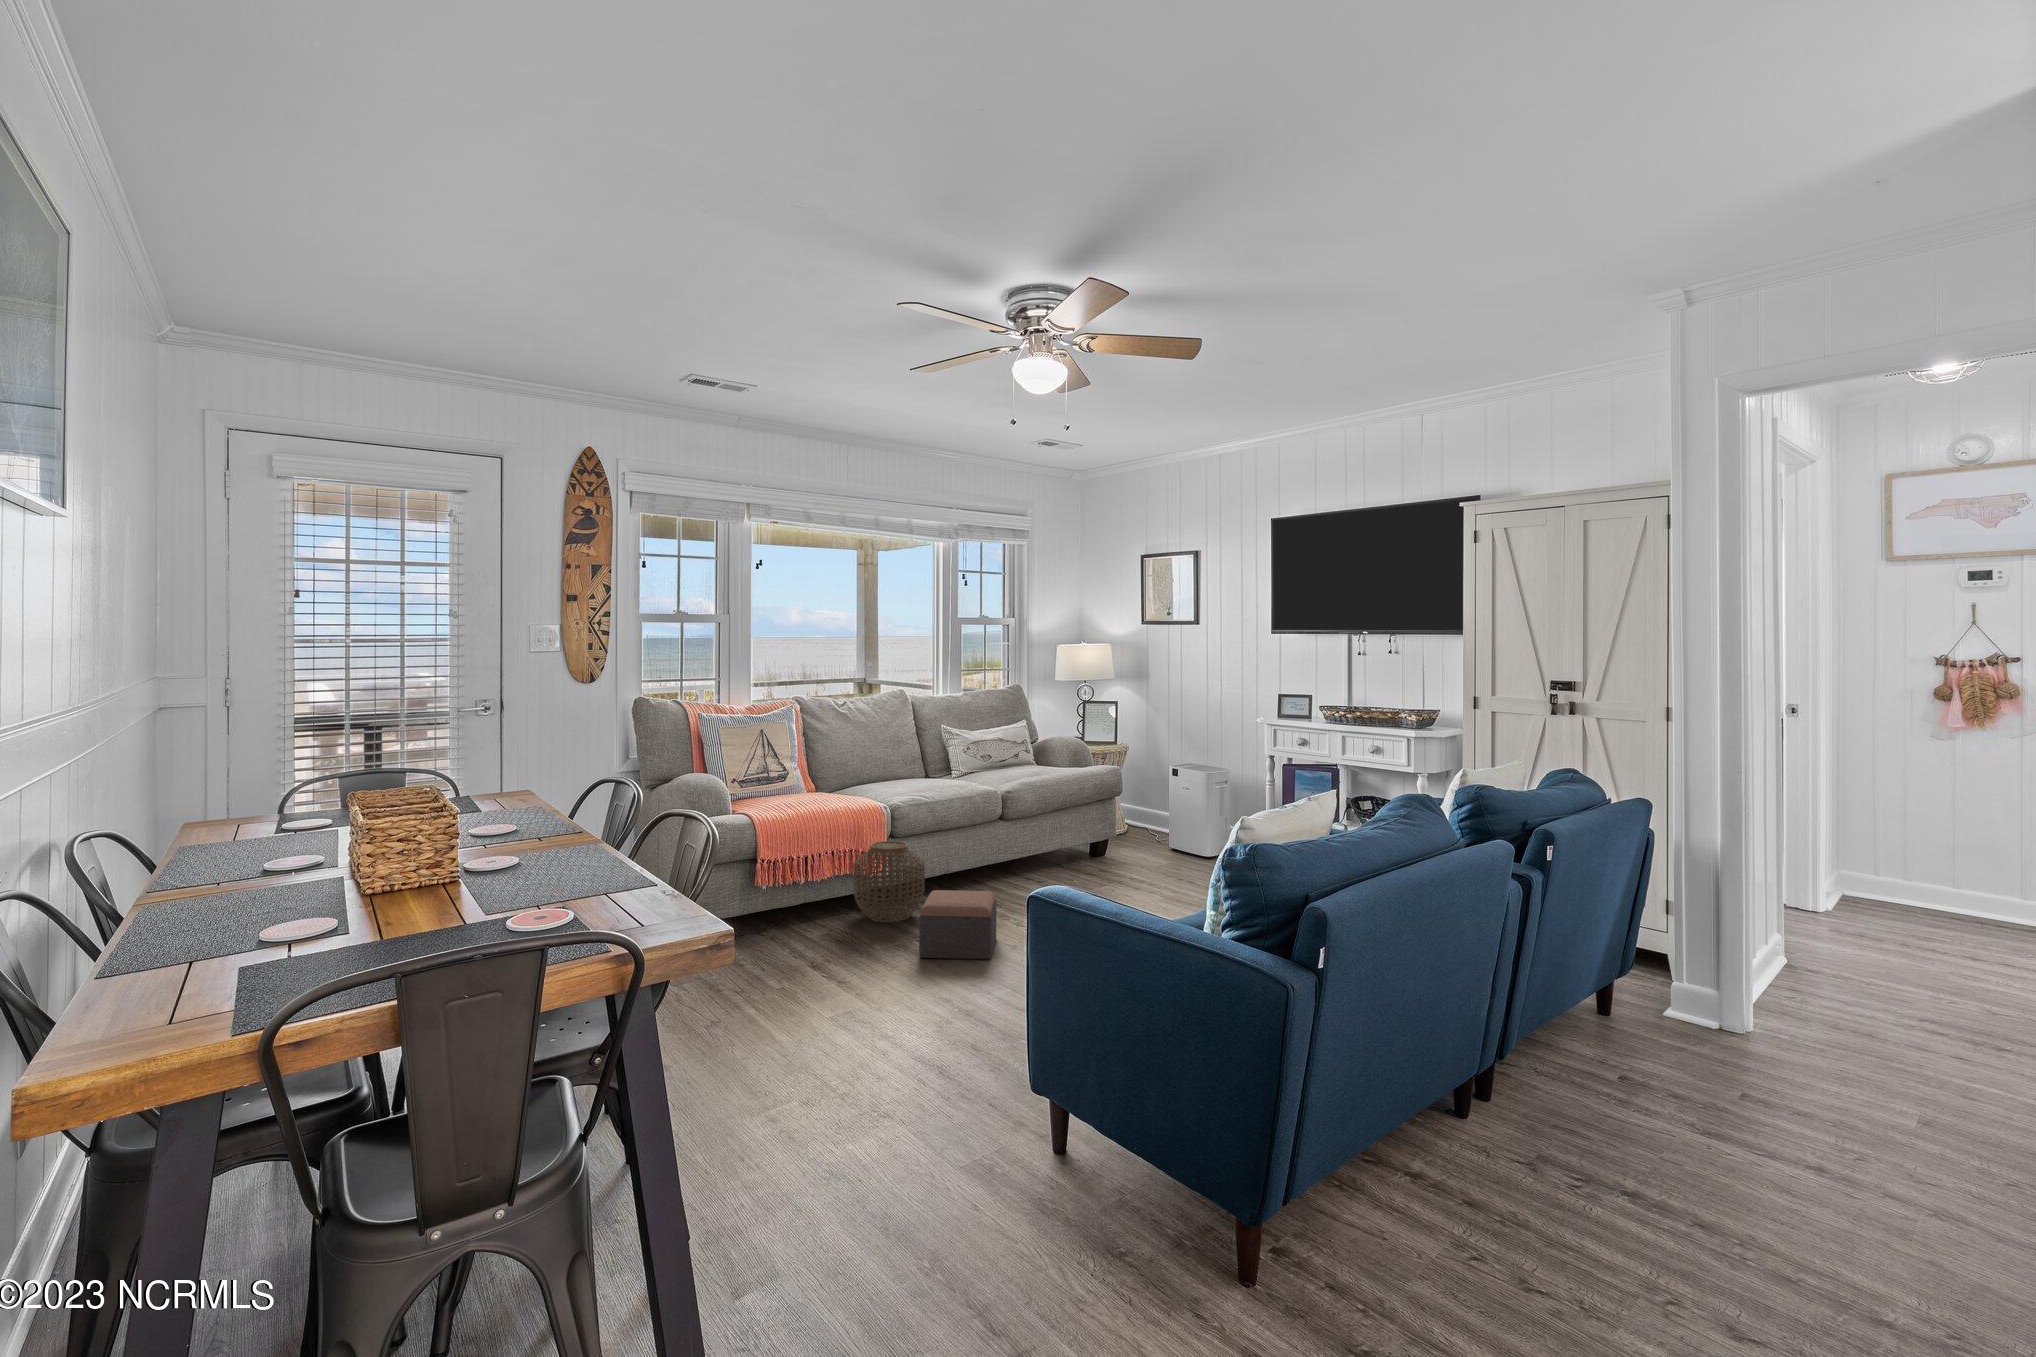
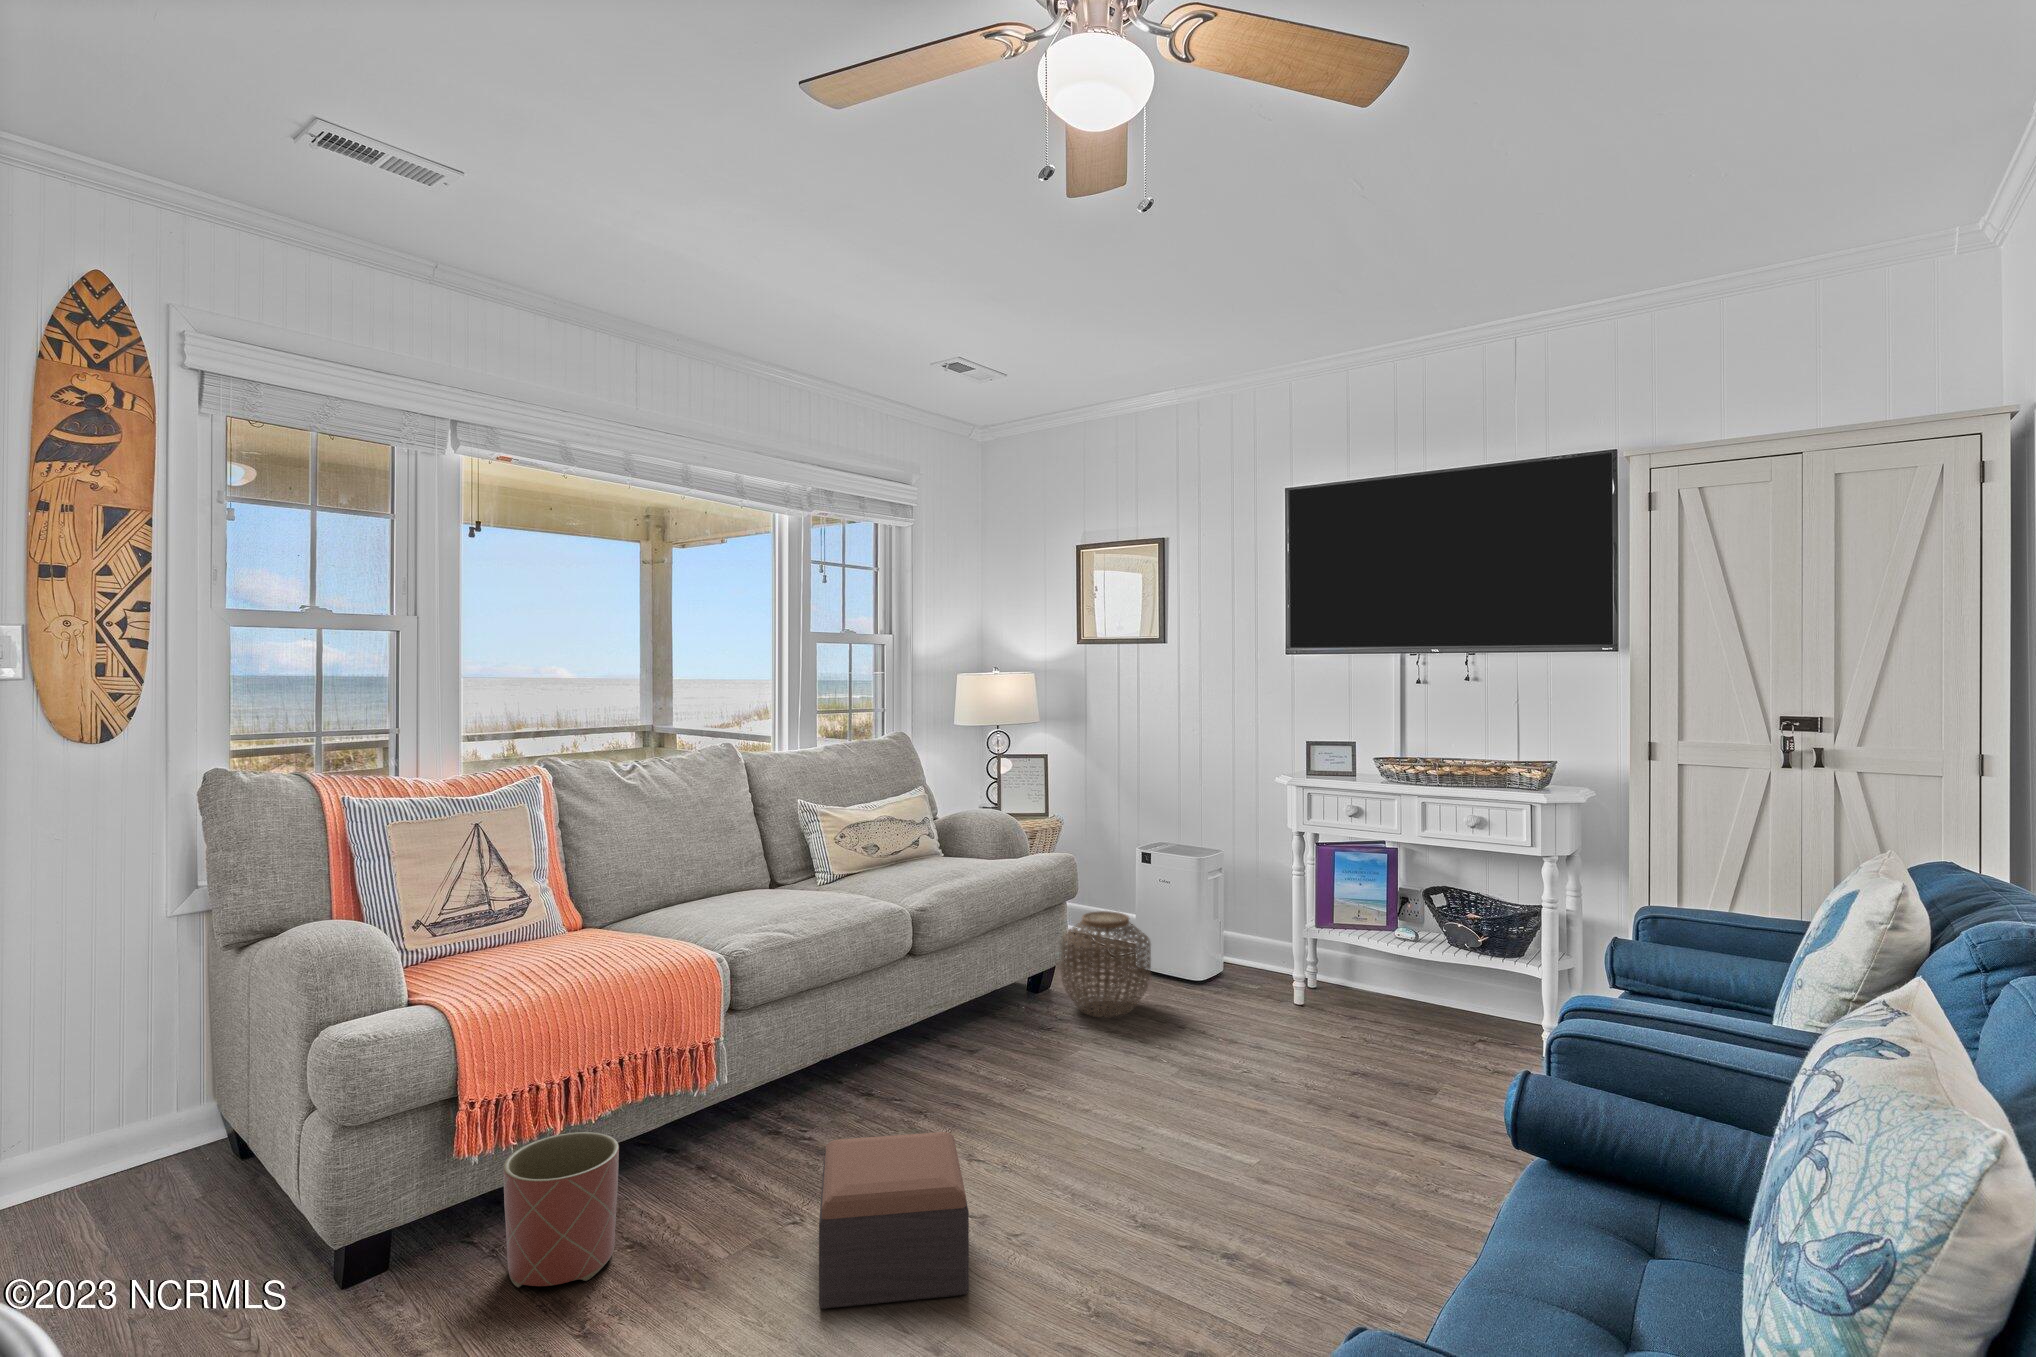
woven basket: present [853,841,925,923] -> present [1060,911,1151,1017]
planter: none [779,879,831,943] -> present [503,1132,619,1287]

